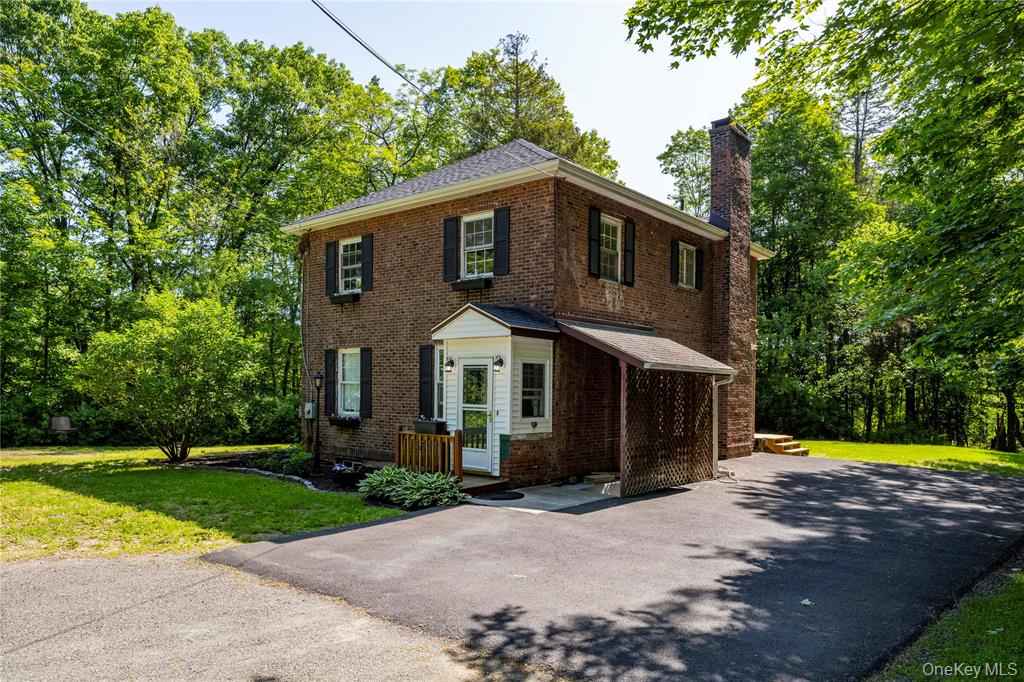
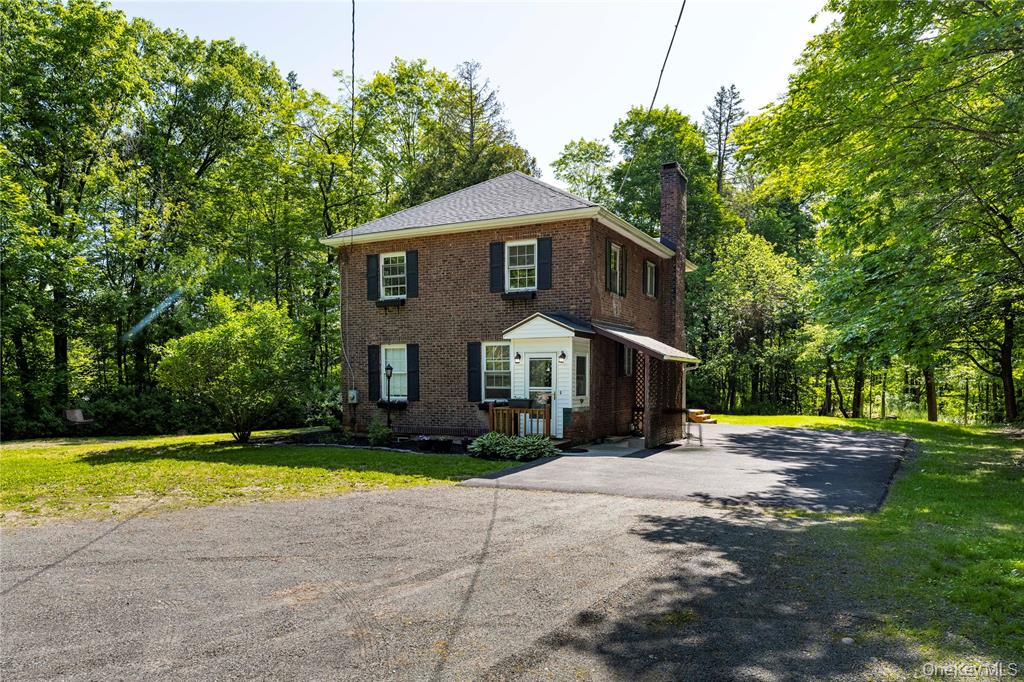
bench: none [656,436,721,493] -> present [660,408,702,446]

